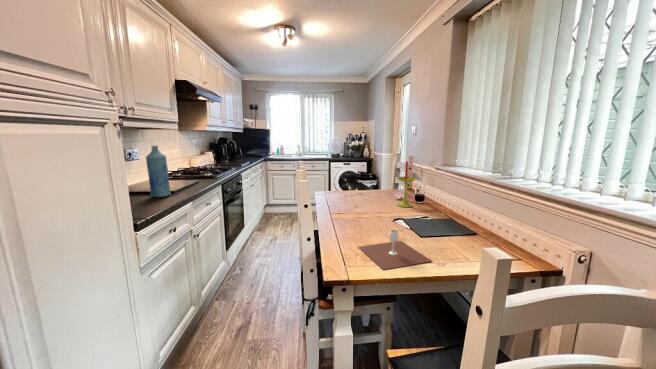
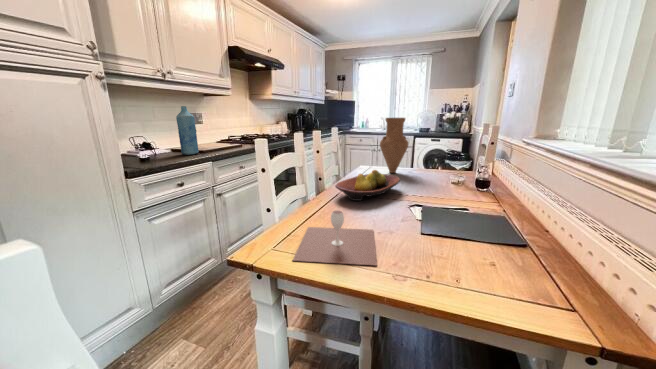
vase: none [342,152,364,197] -> present [380,118,408,173]
candle: present [397,161,415,207] -> none [436,125,466,191]
fruit bowl: none [340,197,381,222] -> present [335,170,400,201]

